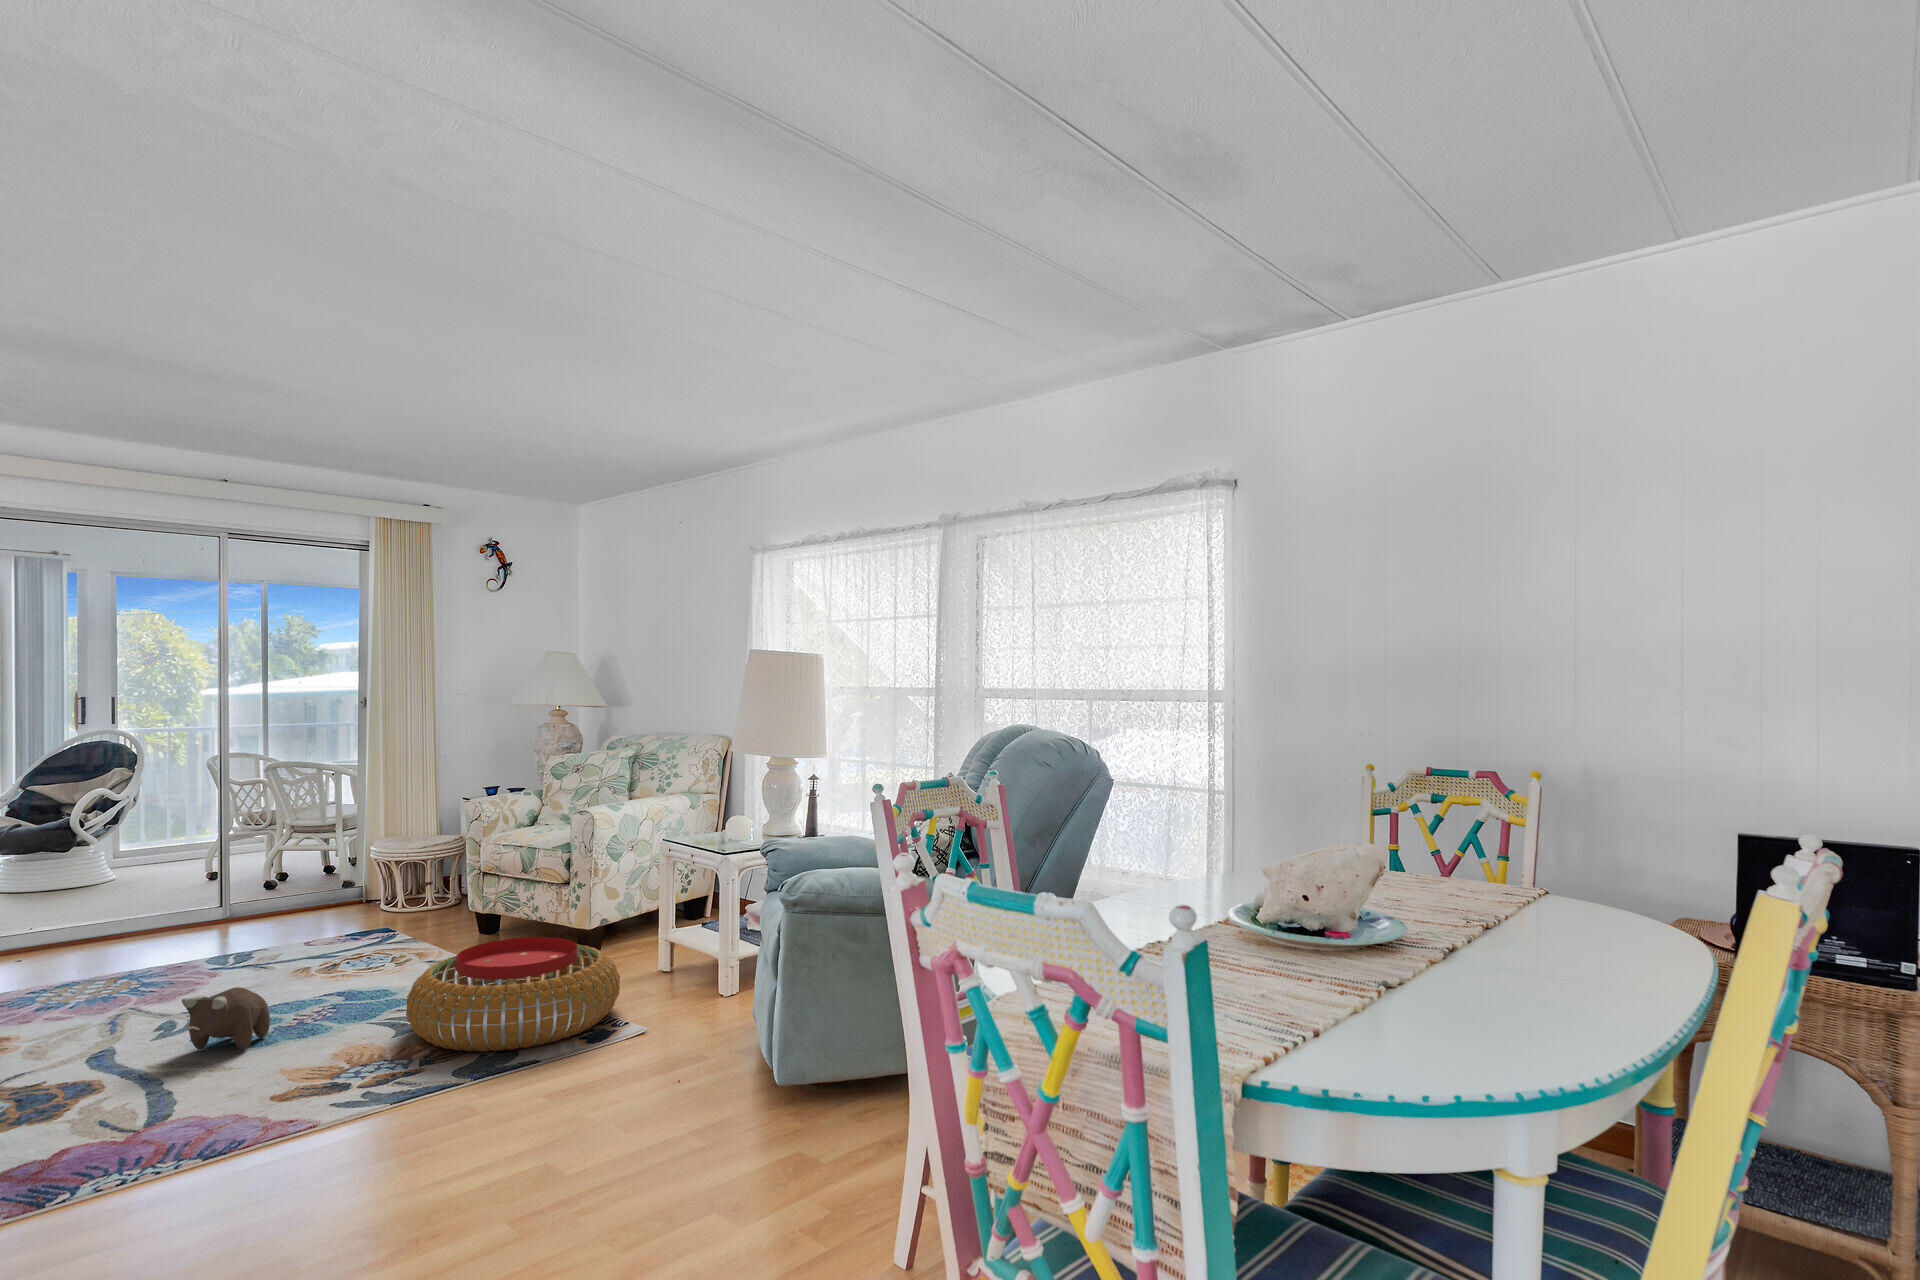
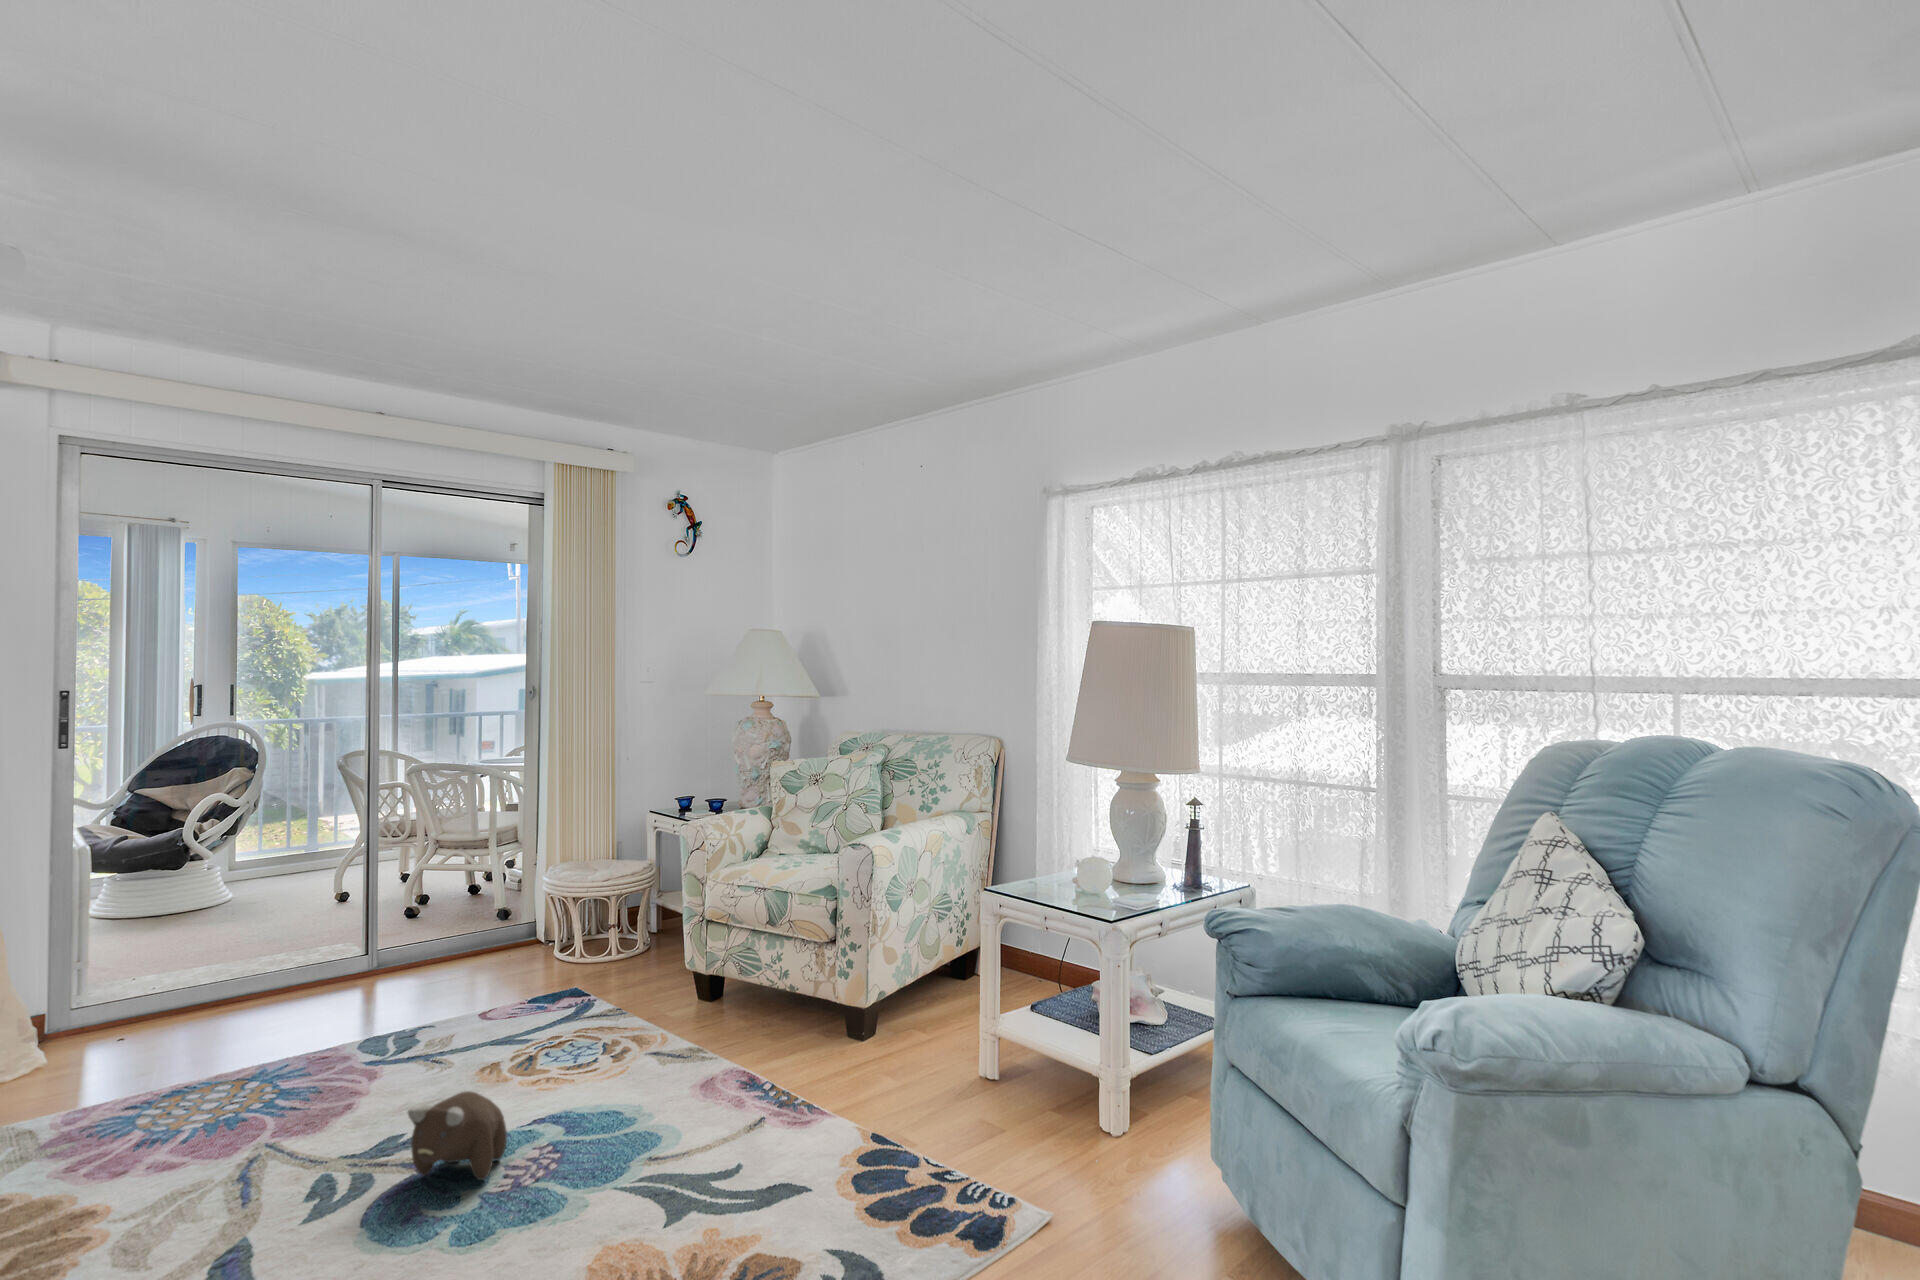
pouf: present [406,937,620,1052] -> none [690,1029,969,1202]

